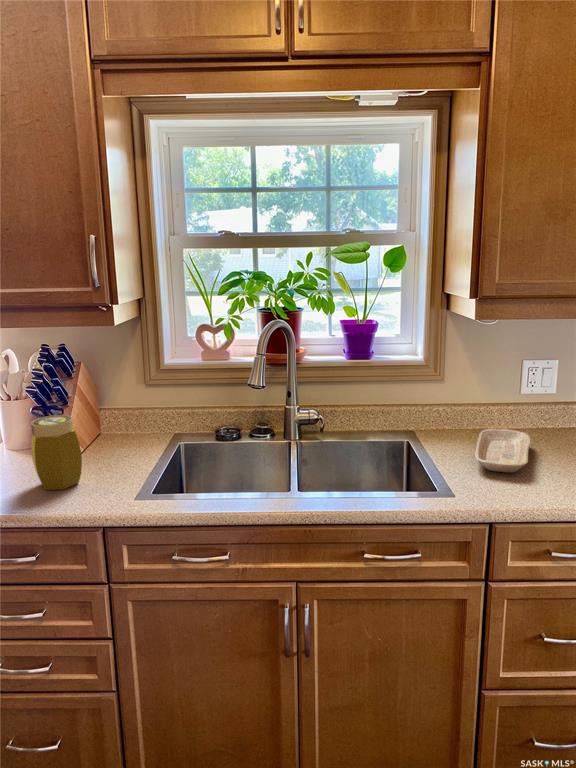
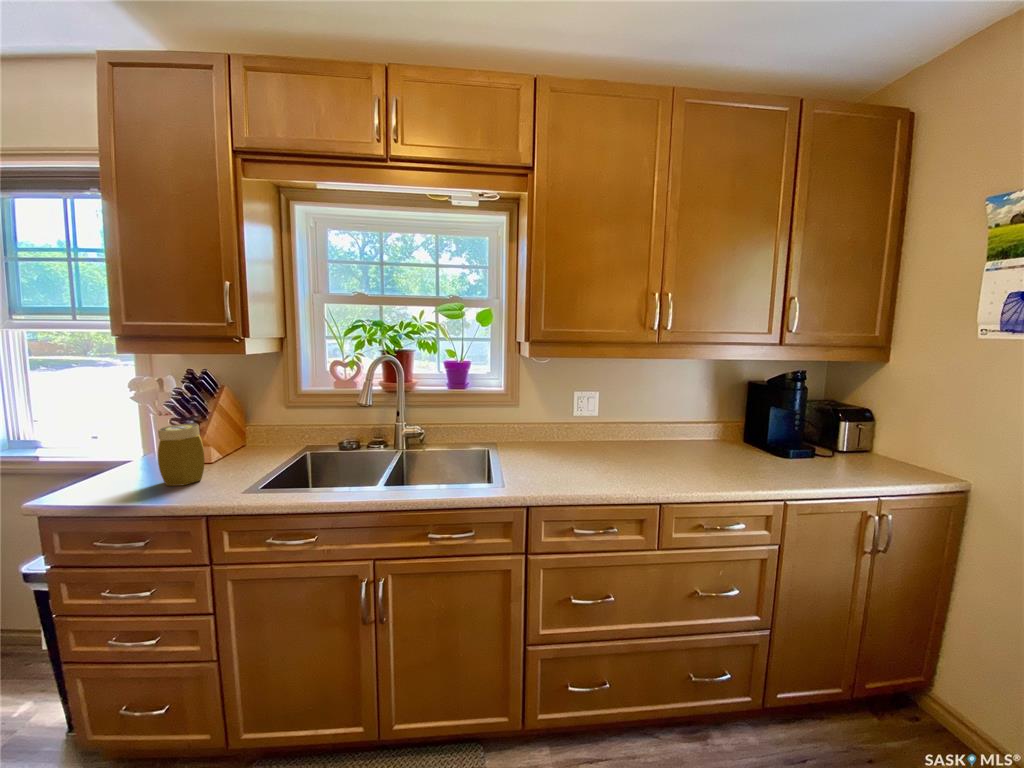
tray: present [475,429,531,473] -> none [529,442,575,471]

